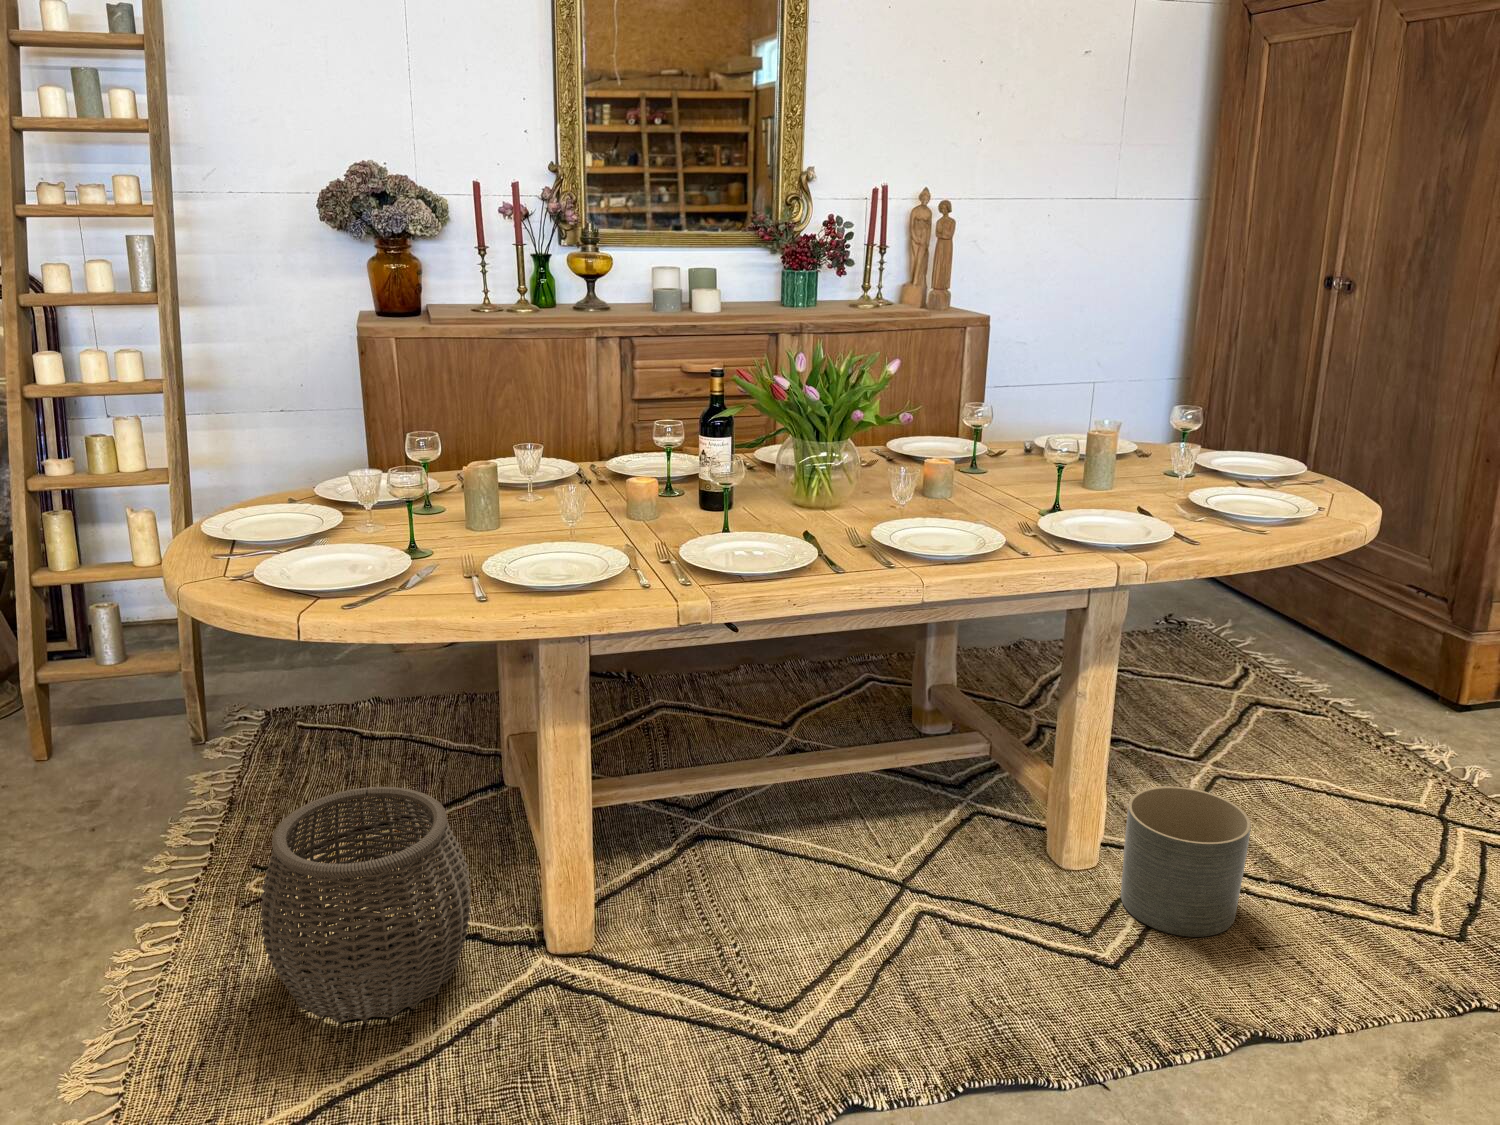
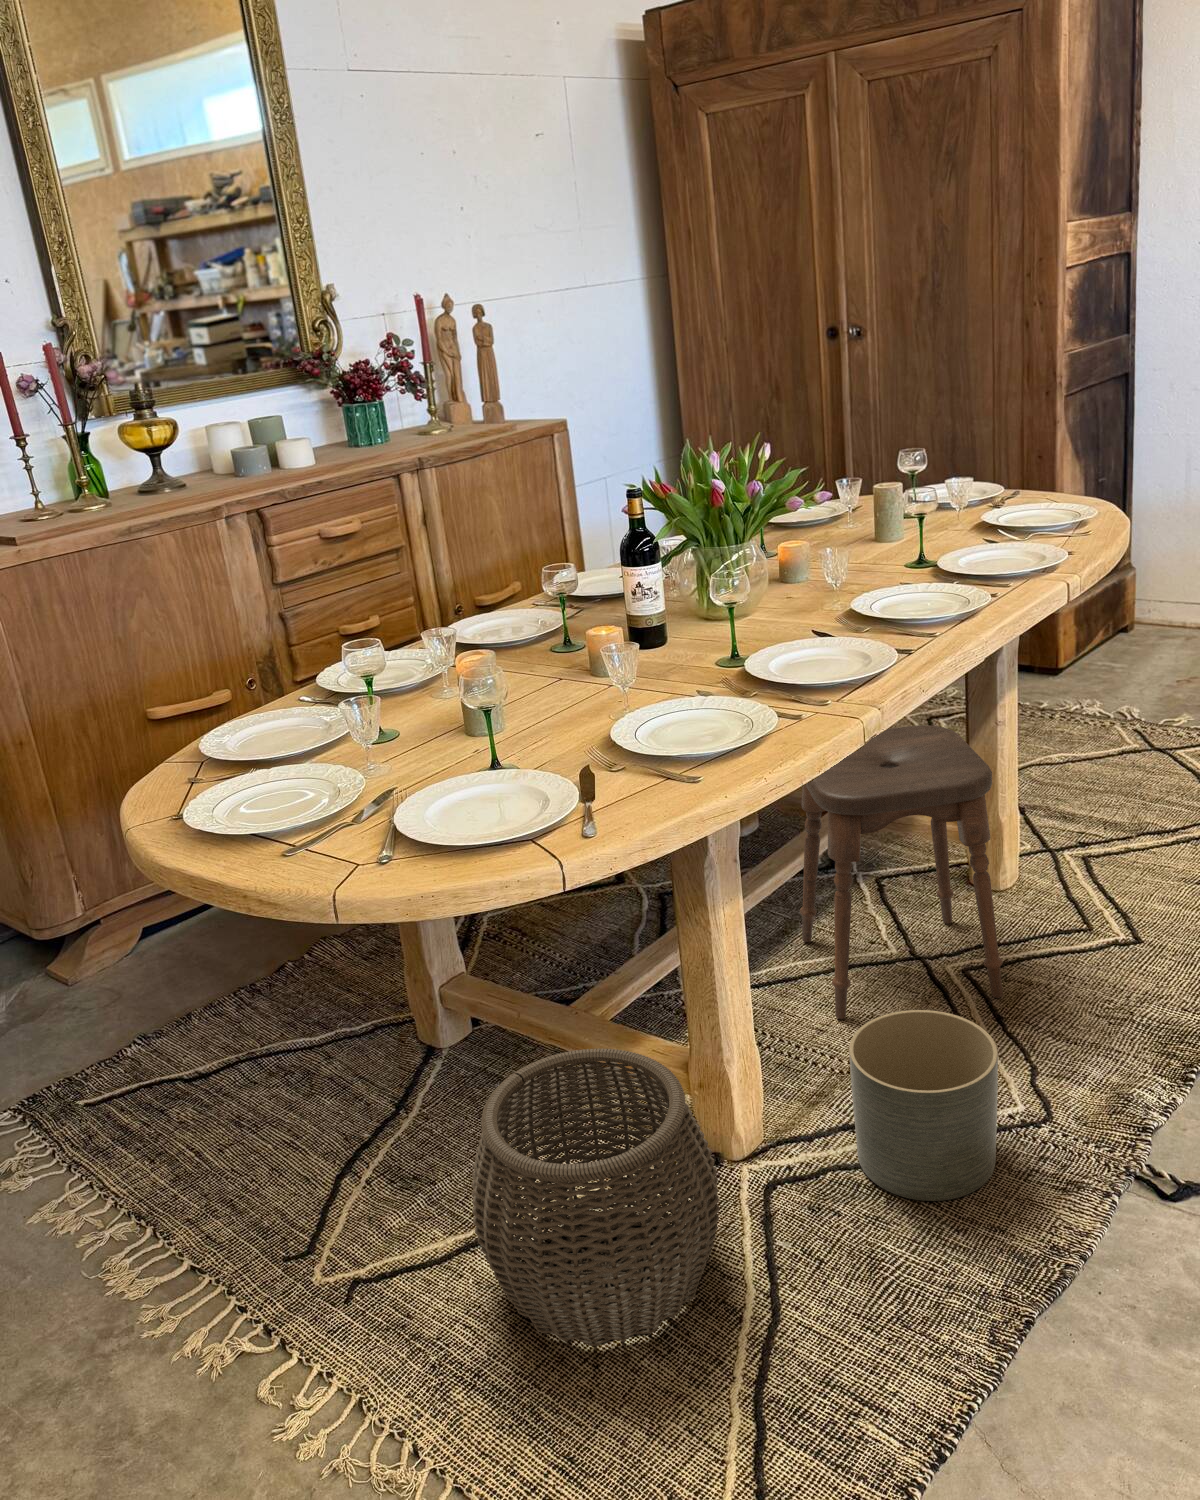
stool: none [771,642,986,947] -> present [800,725,1003,1019]
planter: present [1121,787,1251,937] -> present [849,1010,998,1201]

